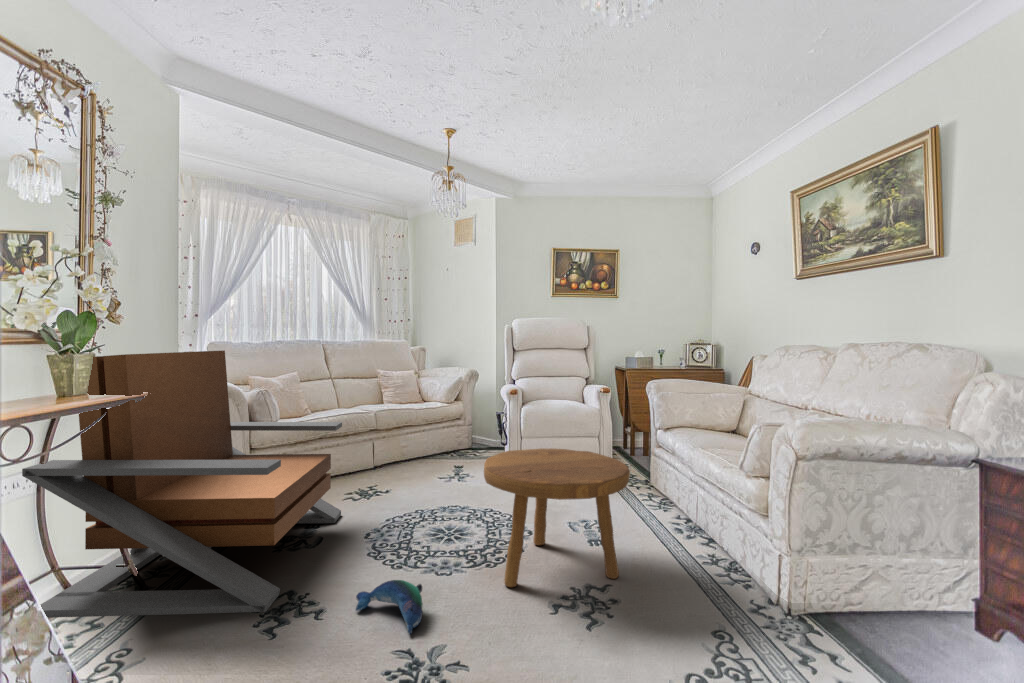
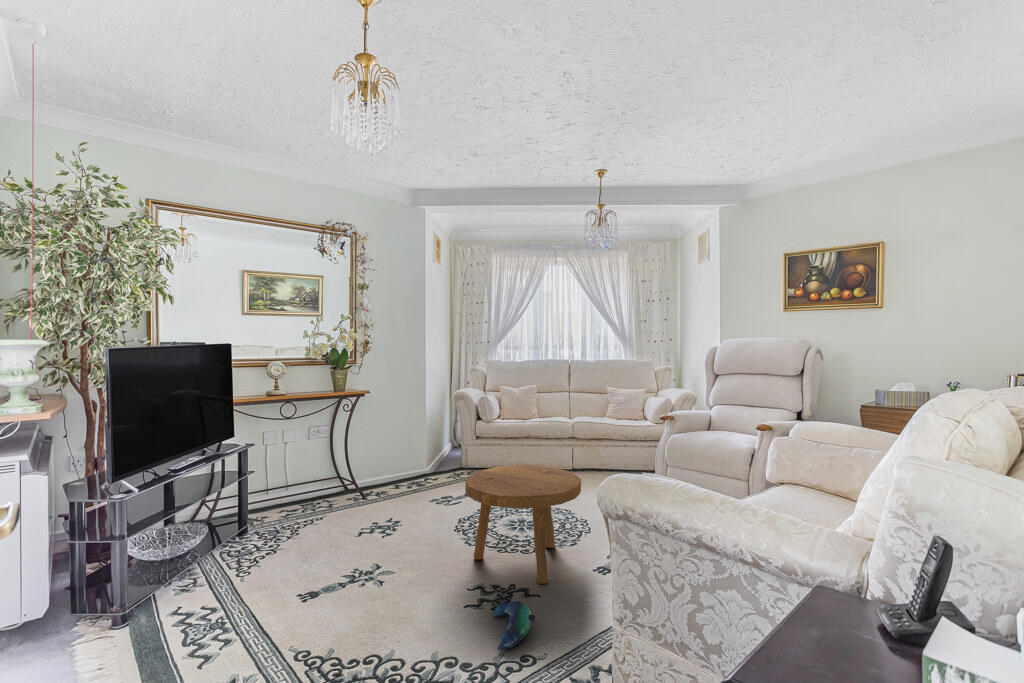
lounge chair: present [22,351,342,618] -> none [323,374,491,524]
plush toy: present [356,580,423,634] -> present [493,601,535,651]

